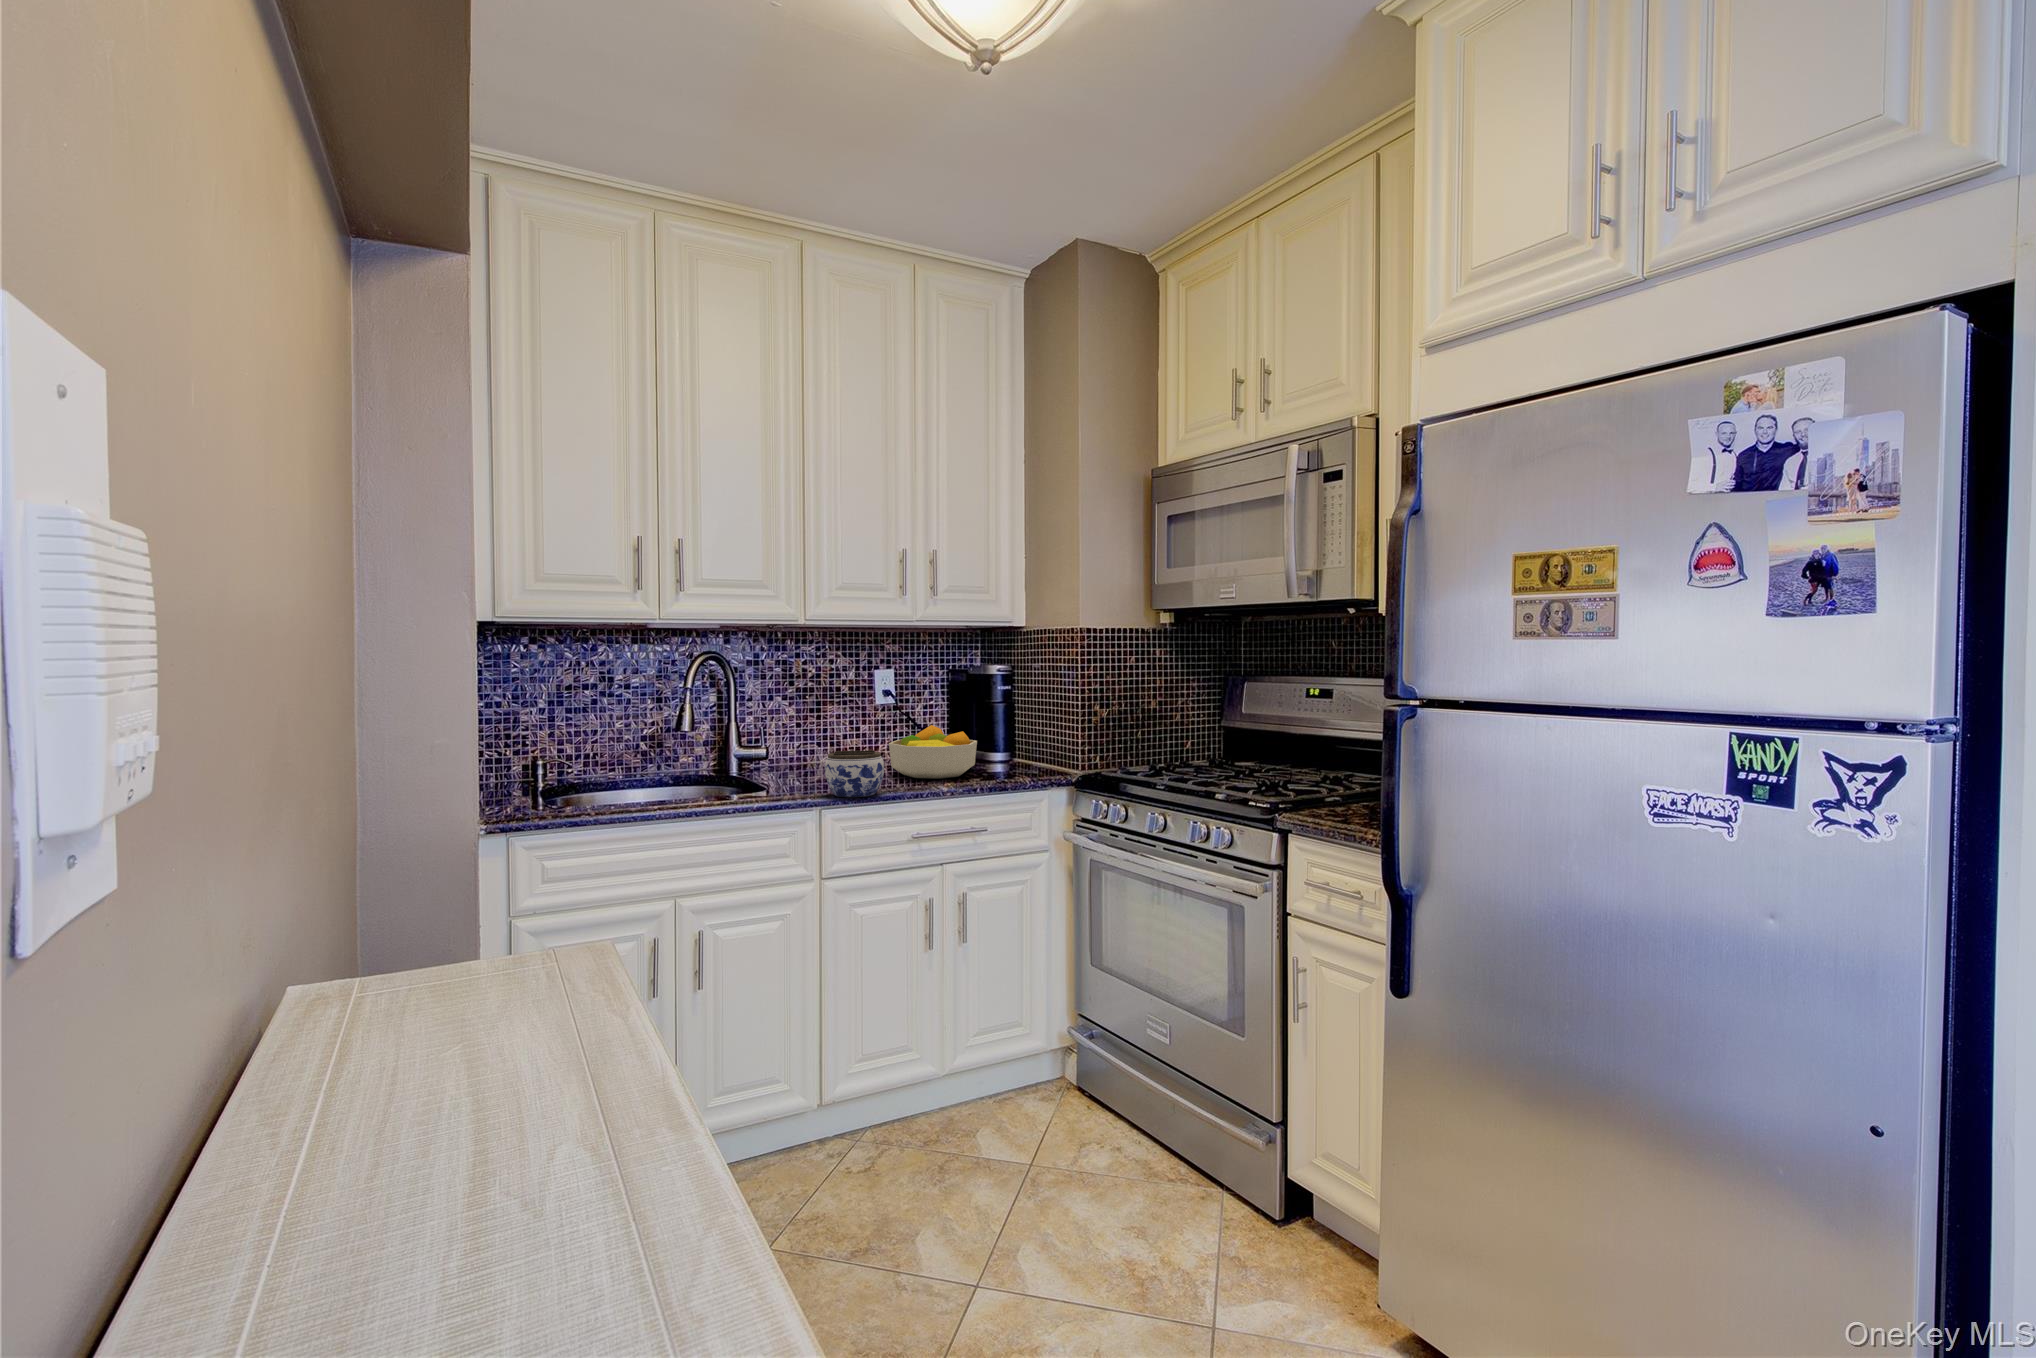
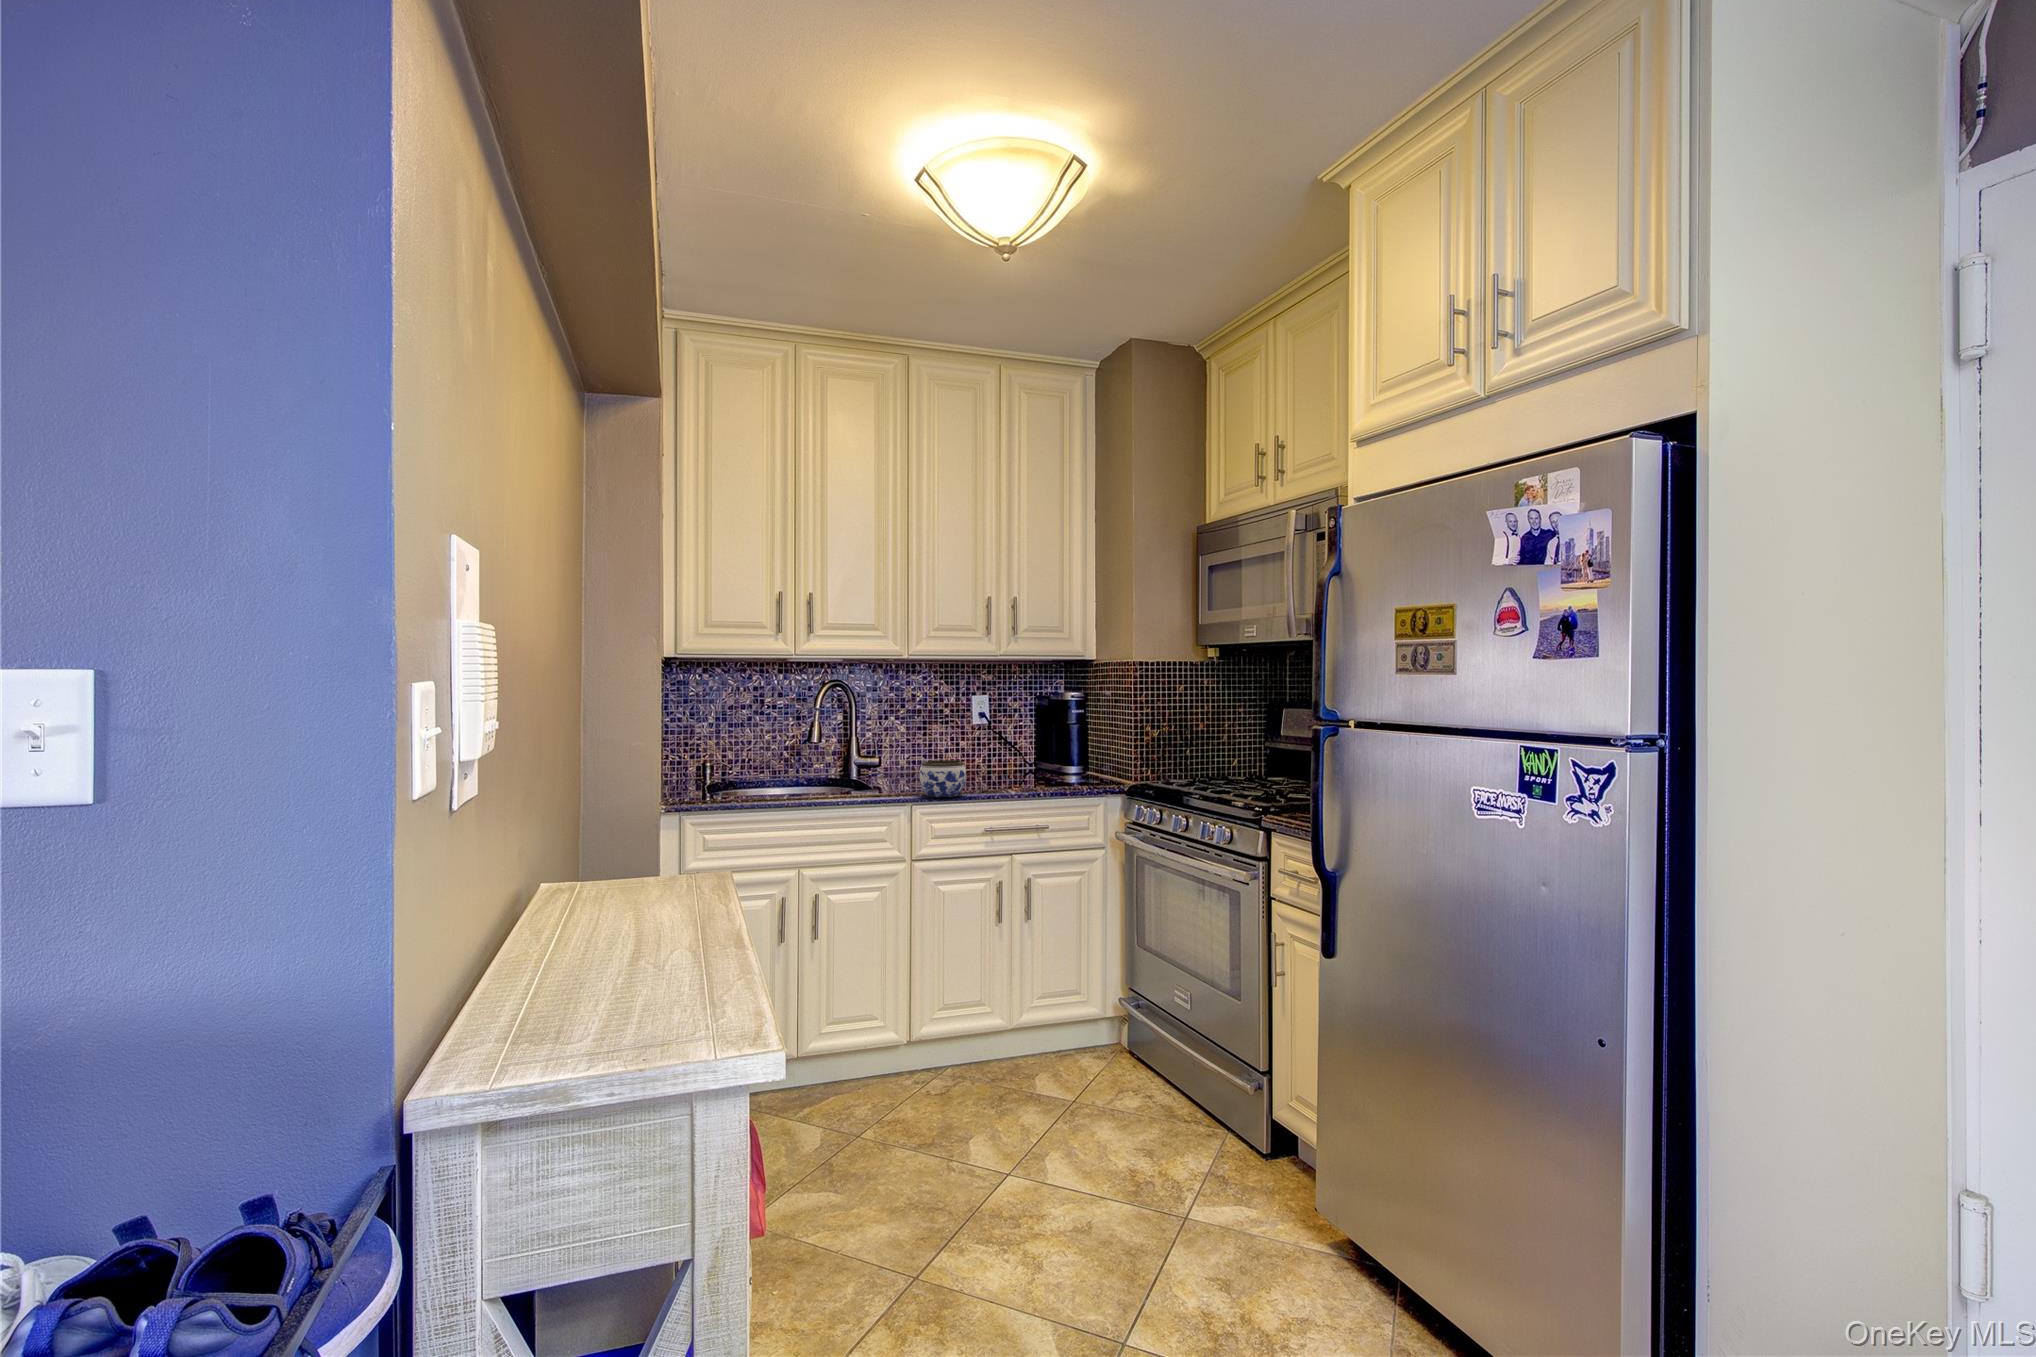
fruit bowl: present [889,725,977,778] -> none [978,742,1051,786]

